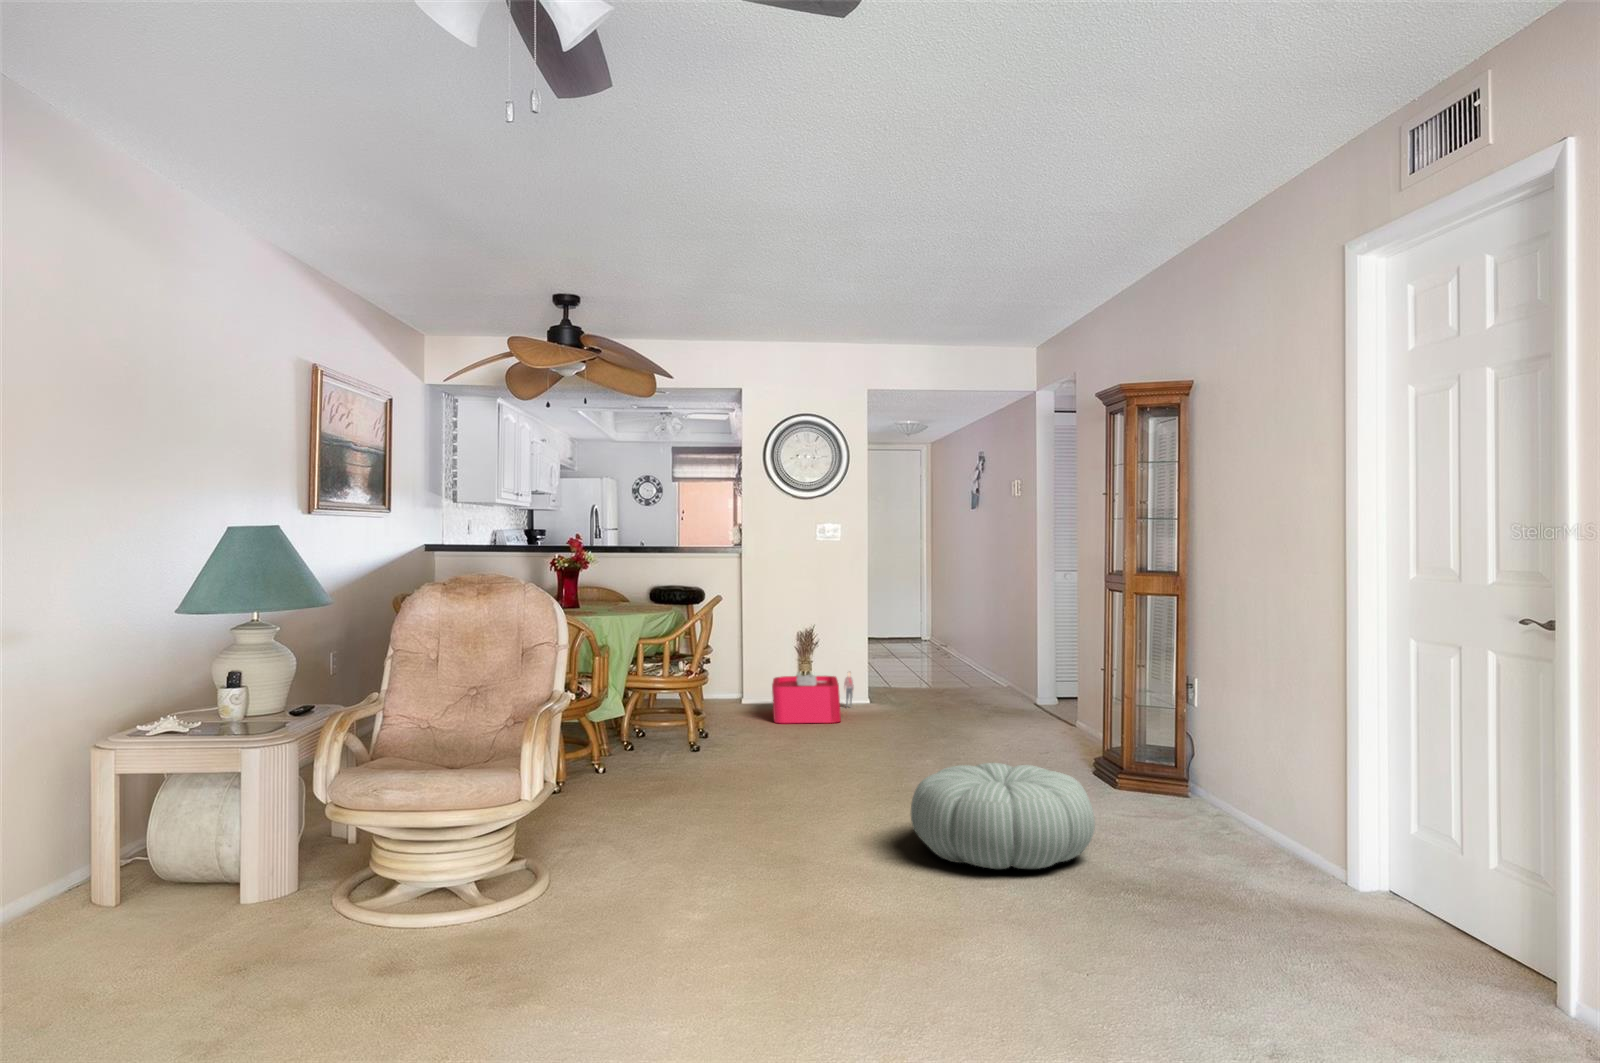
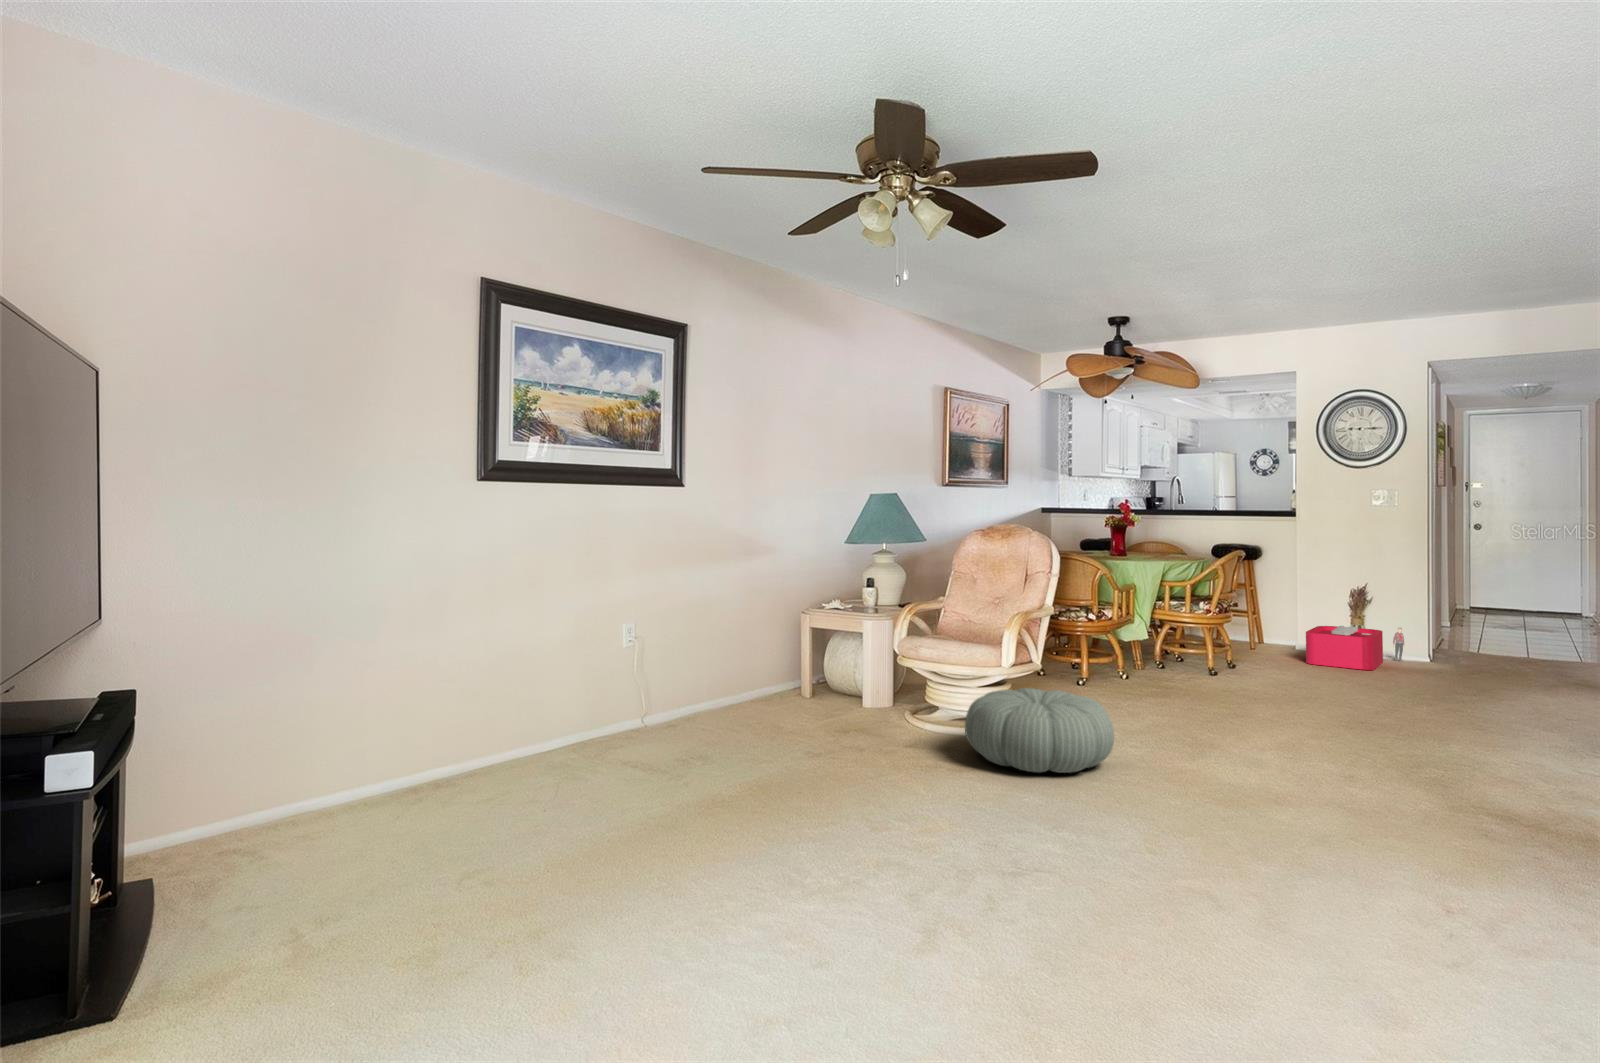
pouf: present [911,763,1095,869] -> present [965,688,1114,773]

